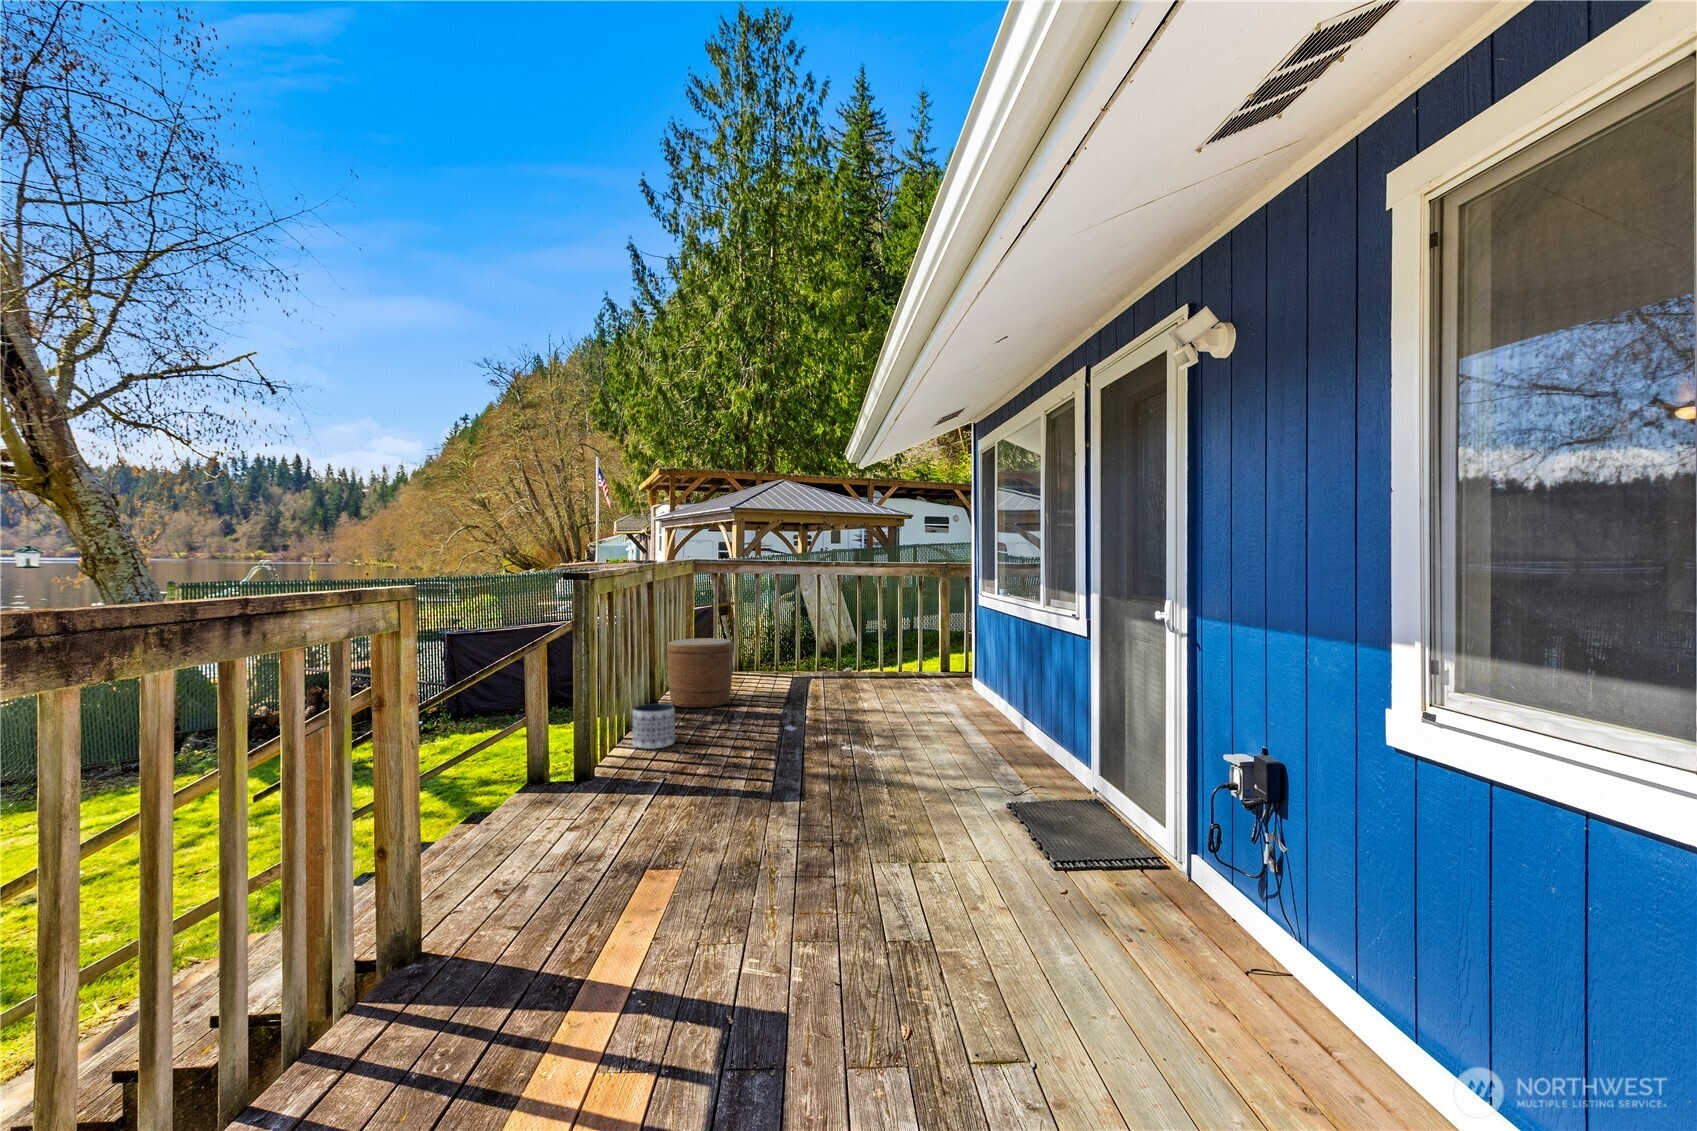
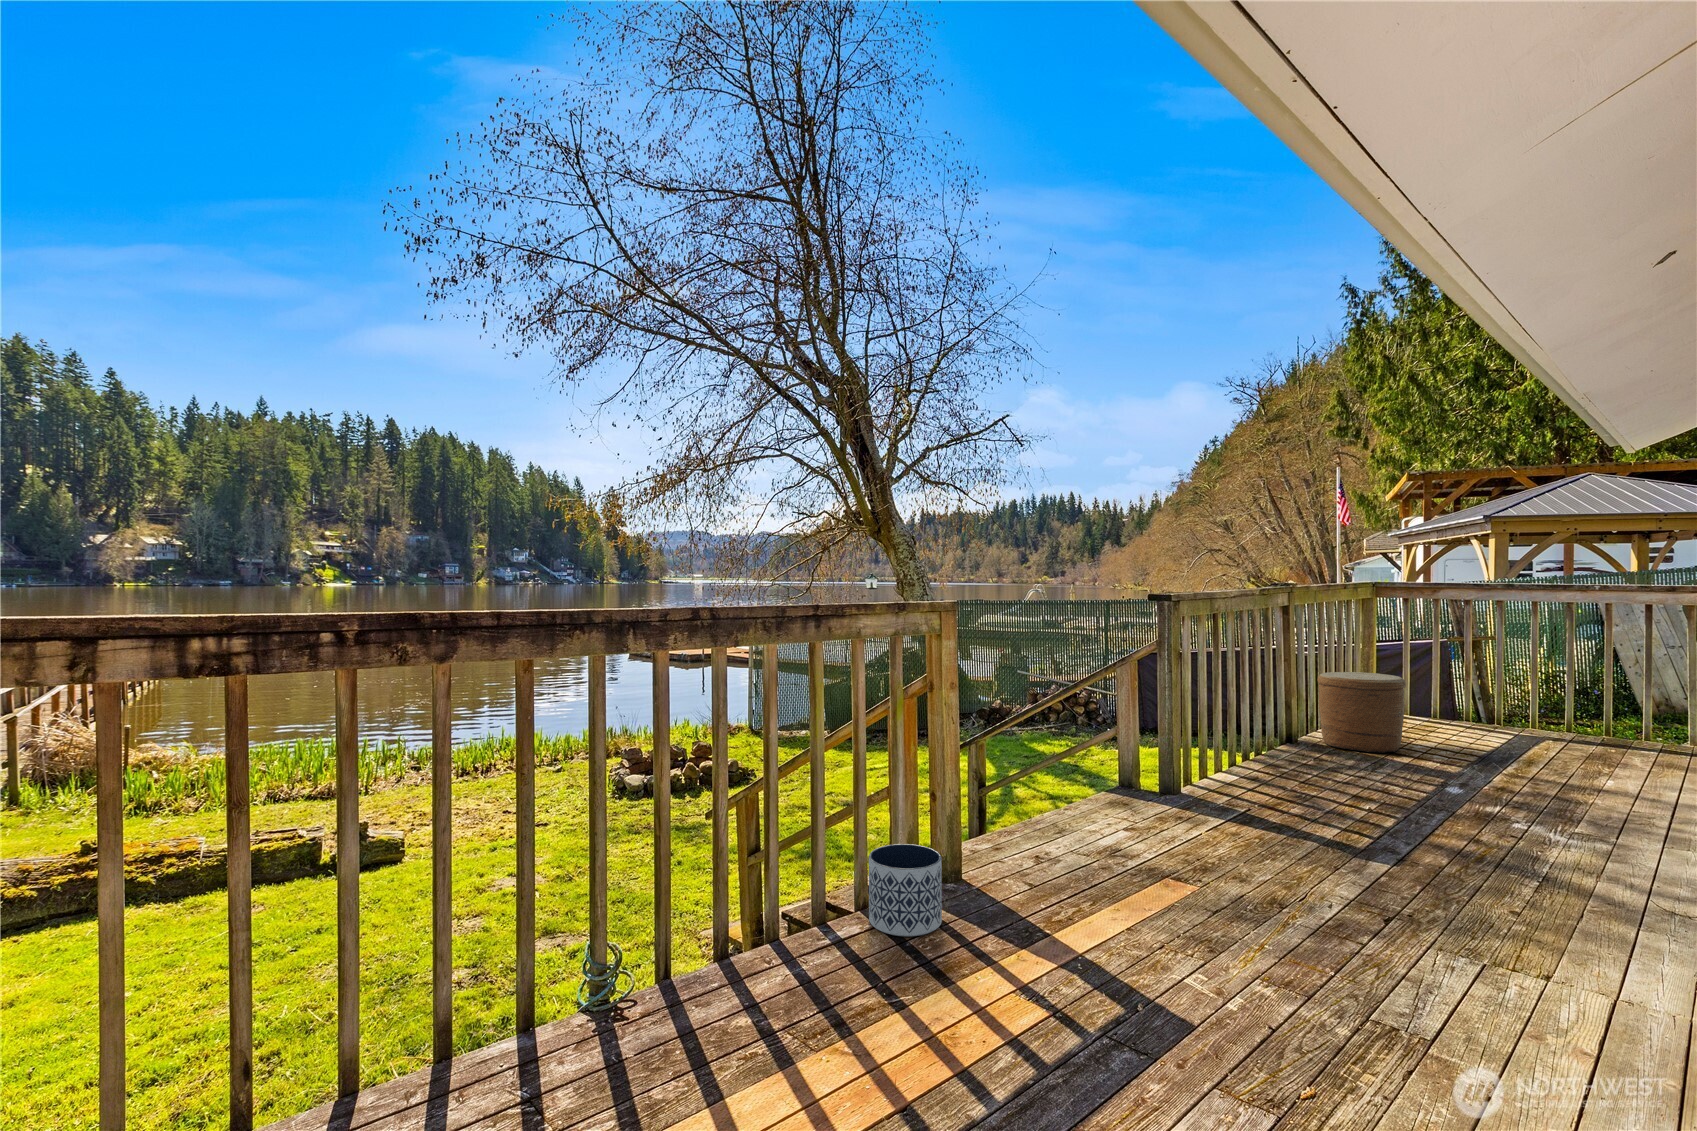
planter: present [633,704,675,749] -> present [869,844,942,936]

